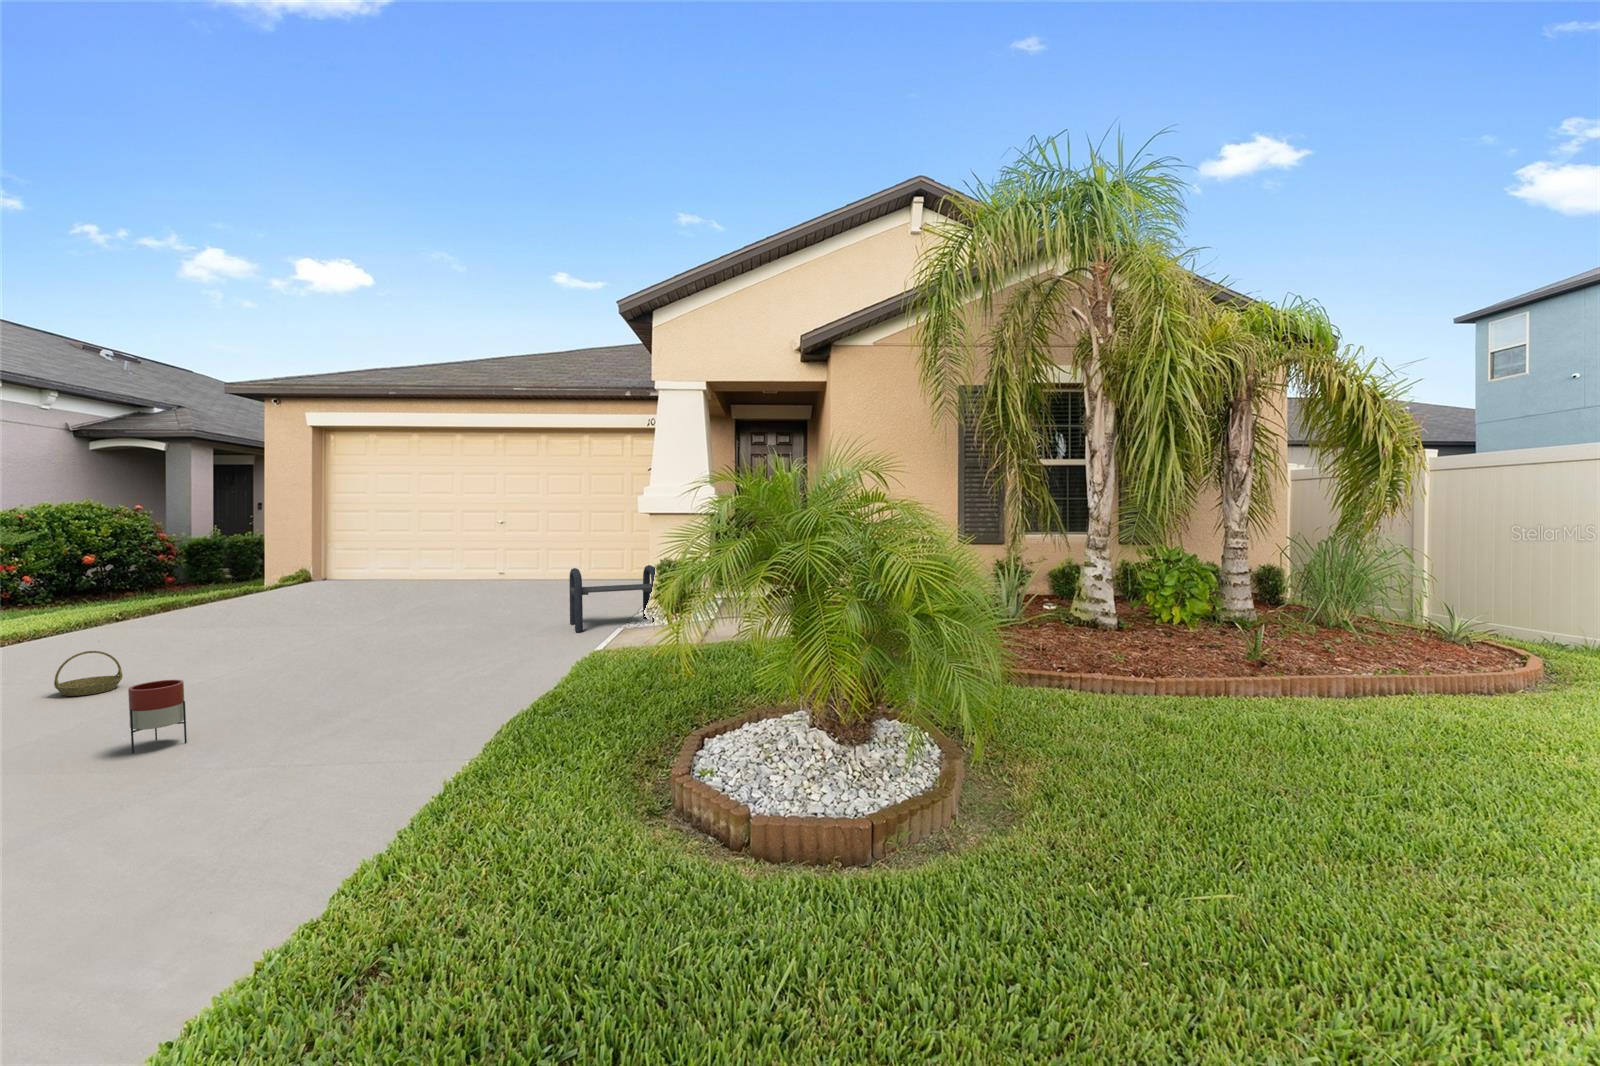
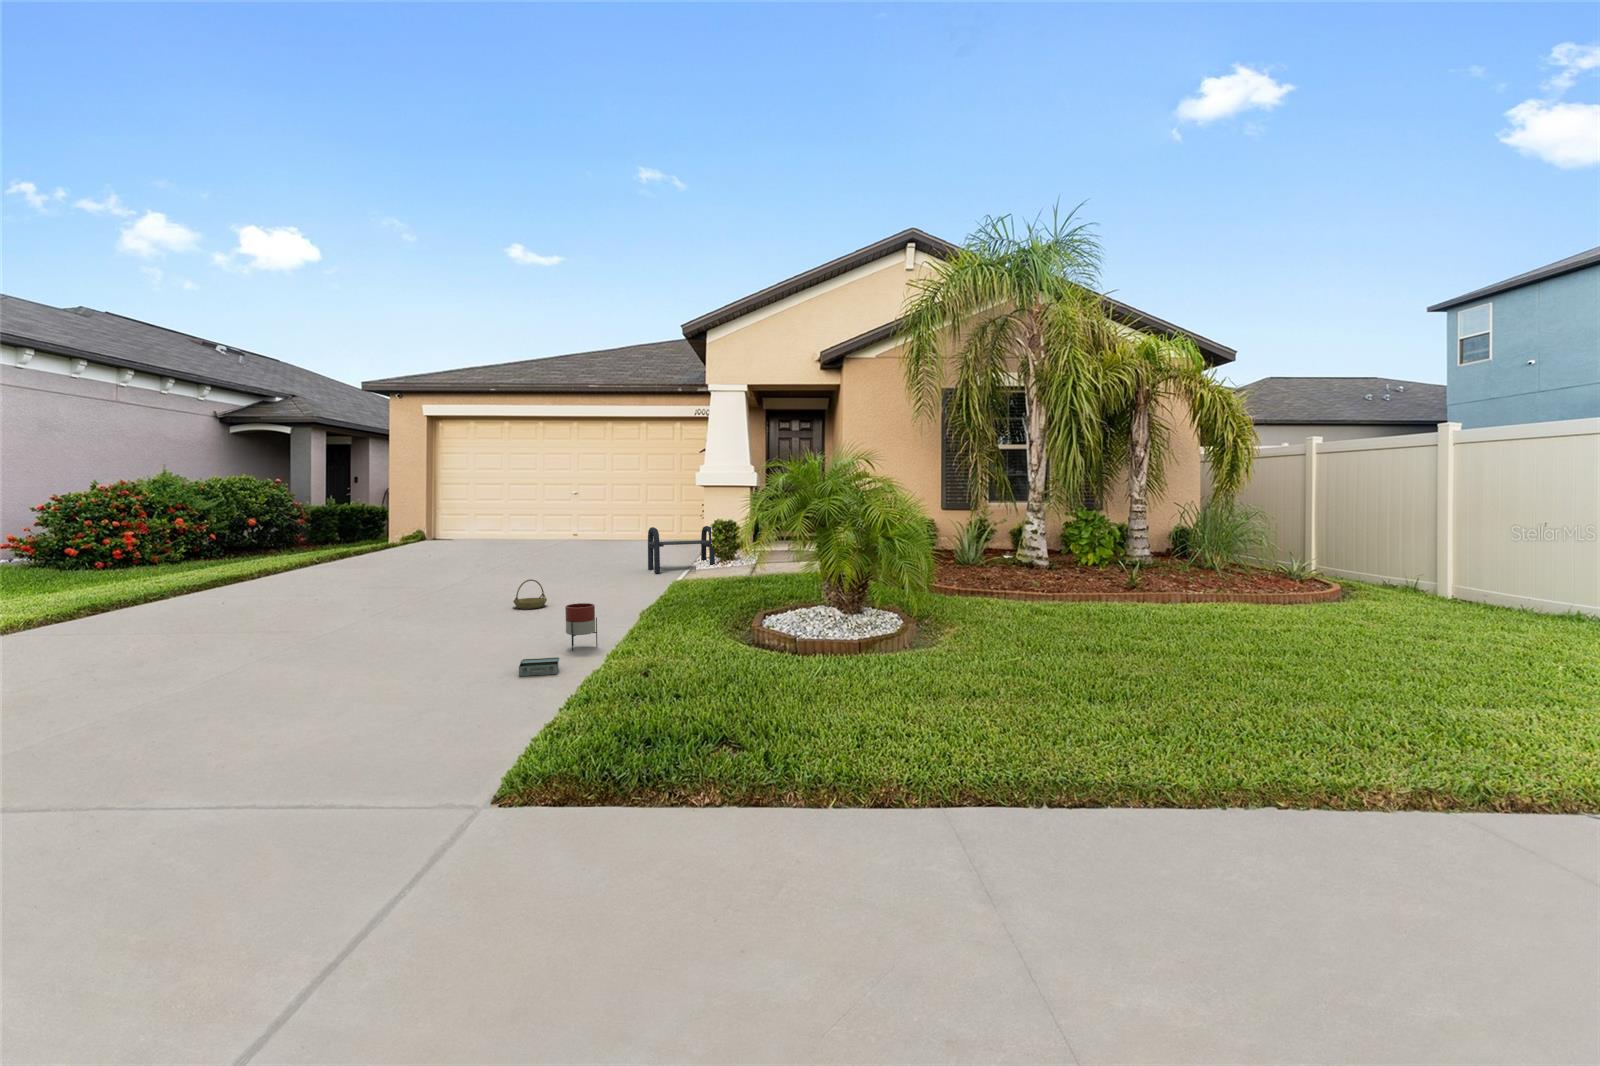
basket: present [54,651,123,696] -> present [513,579,547,609]
planter: present [128,680,187,753] -> present [565,603,597,651]
toolbox: none [69,921,215,1001] -> present [519,657,560,676]

